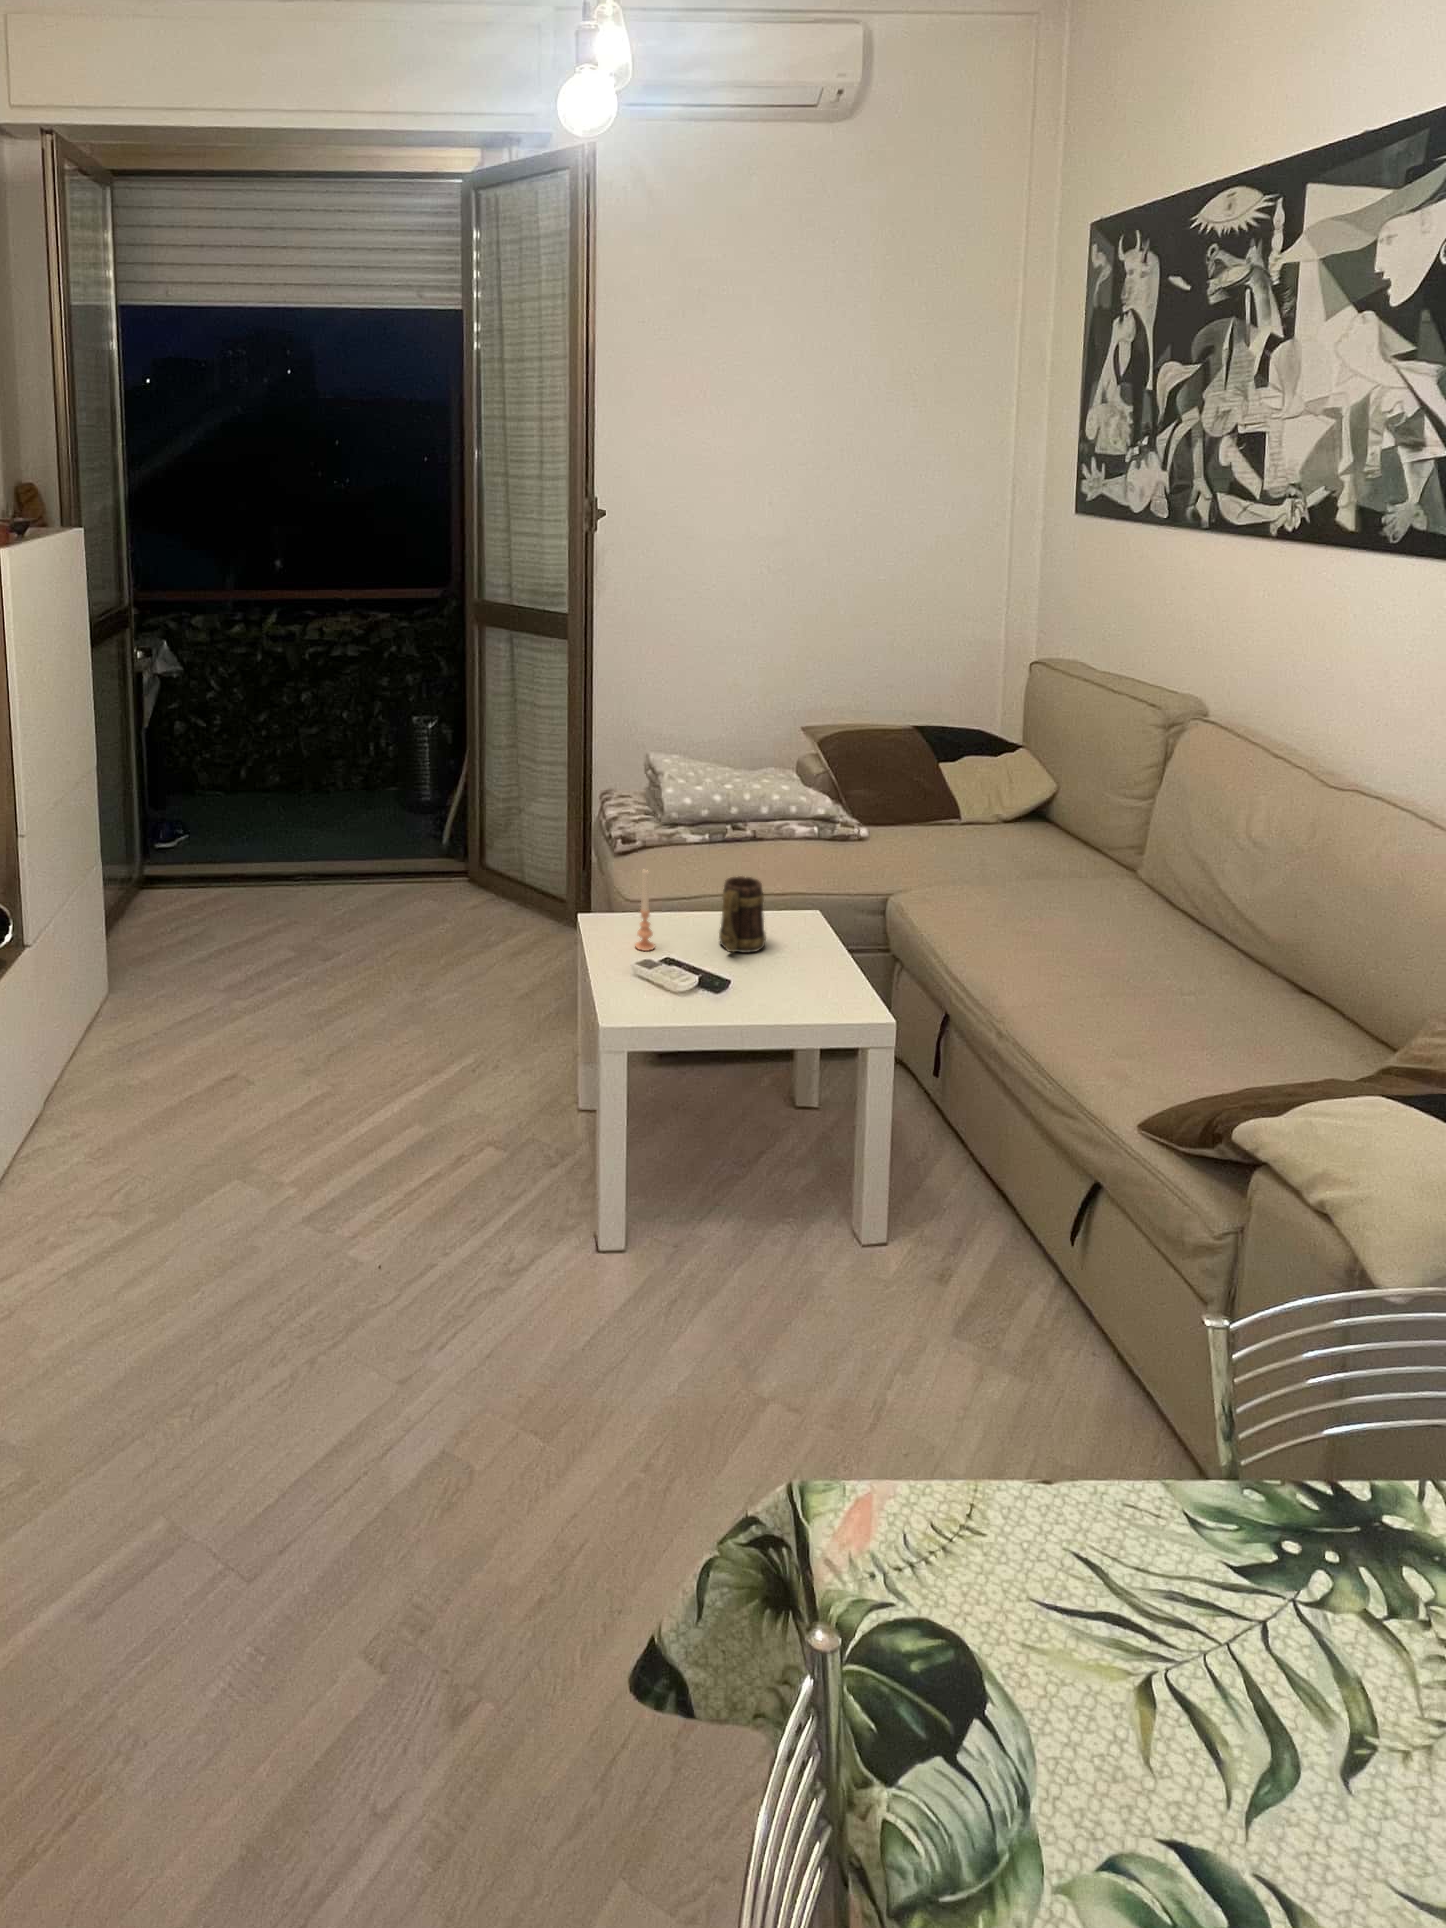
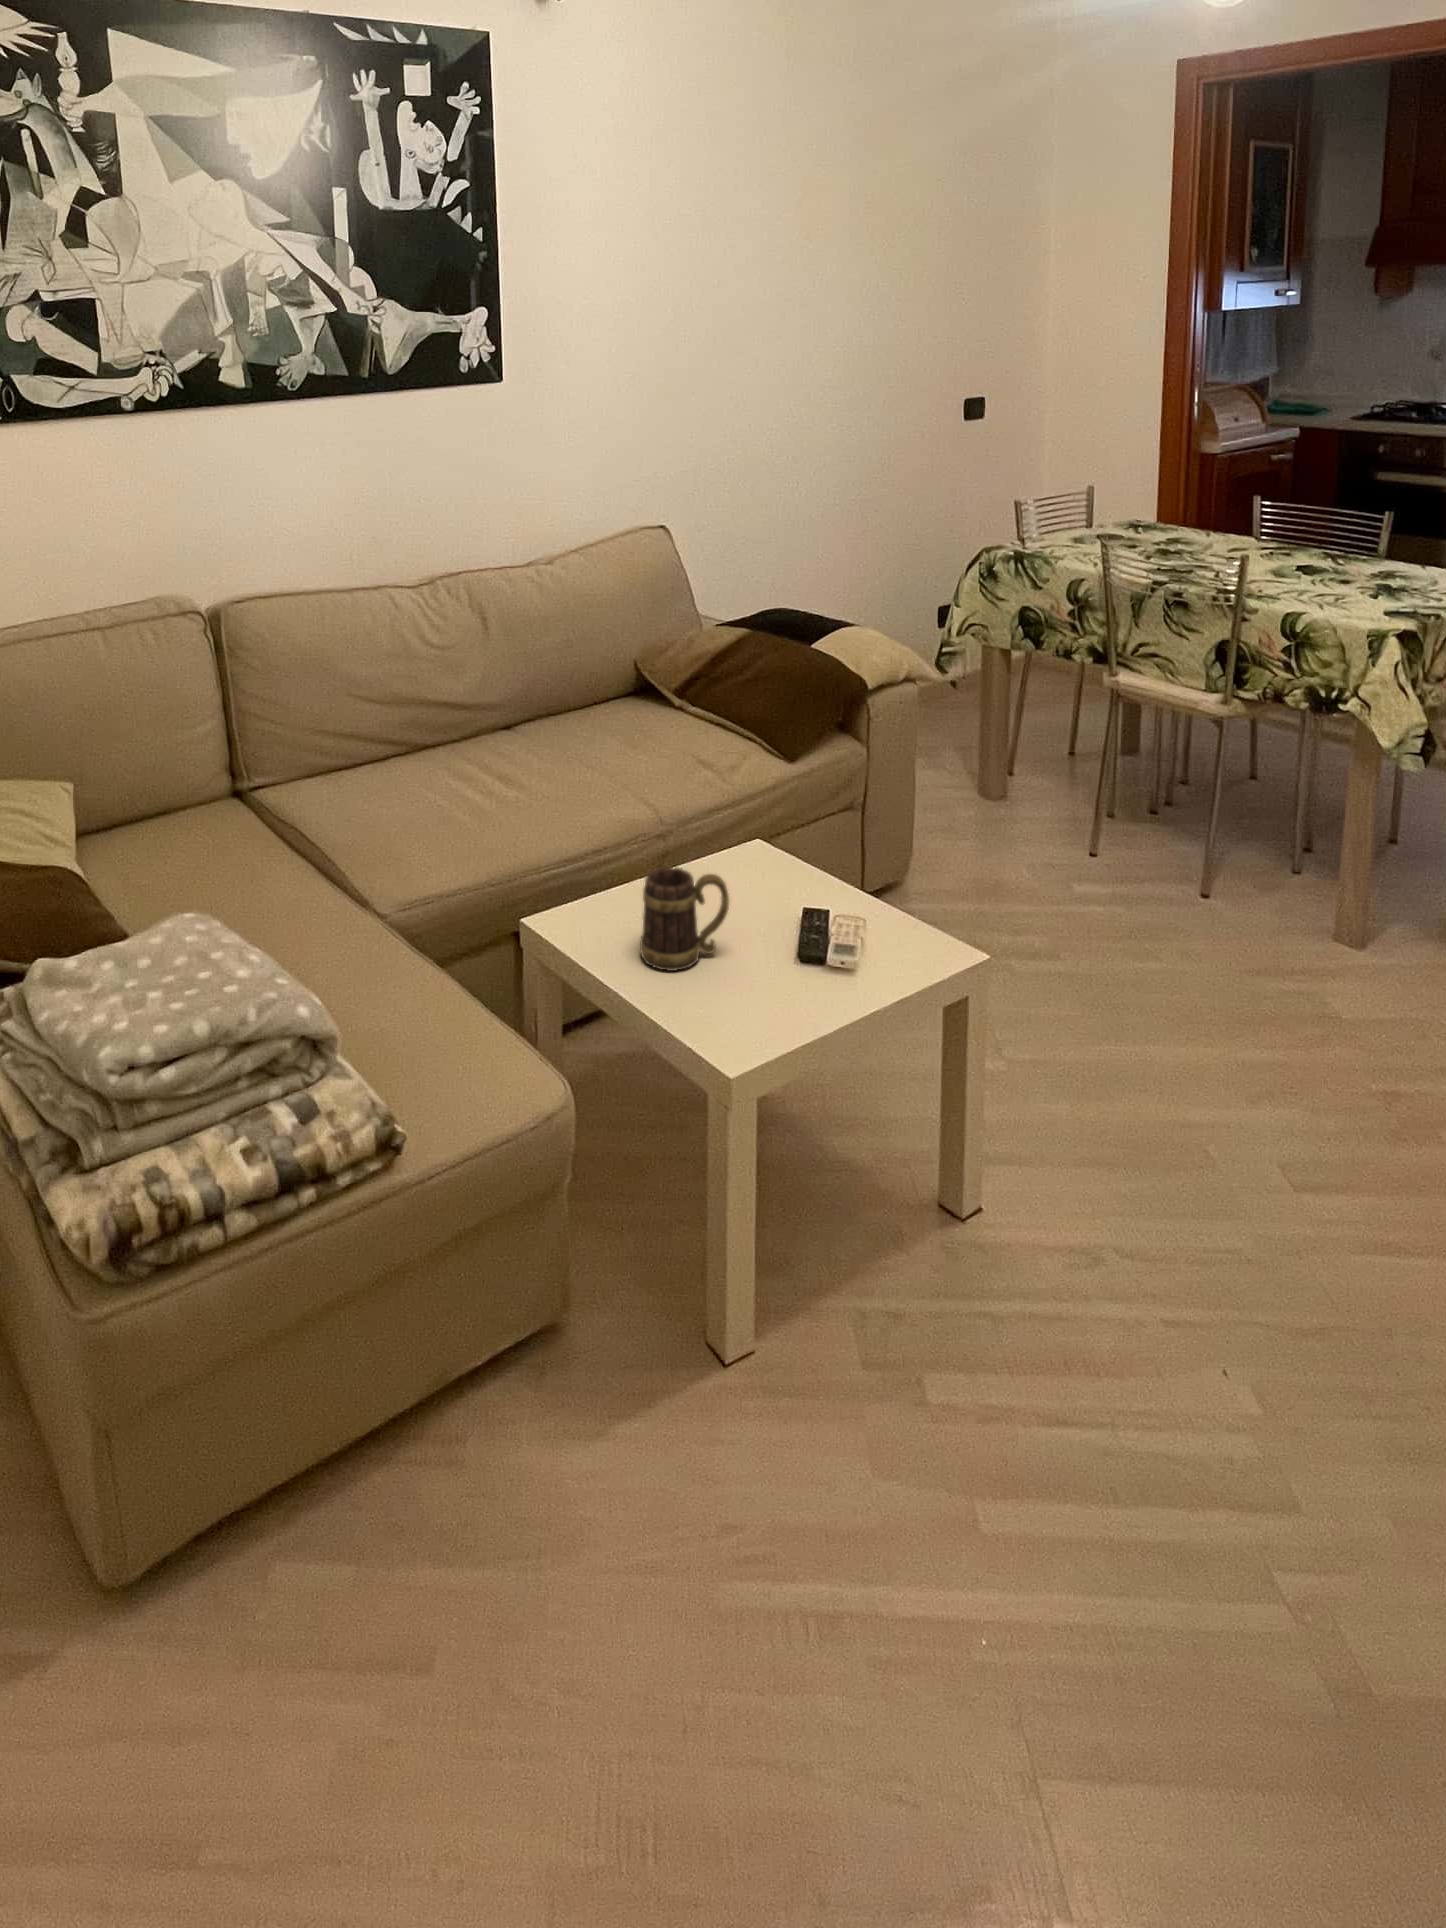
candle: present [635,870,655,951] -> none [745,909,774,1023]

